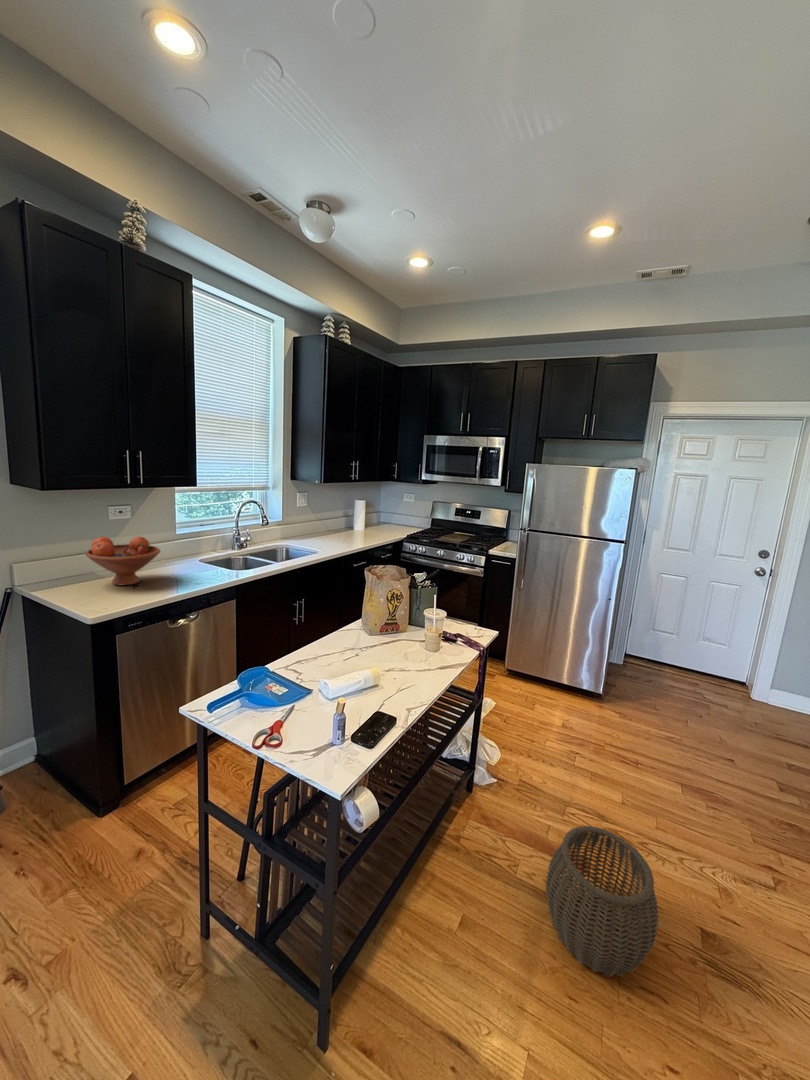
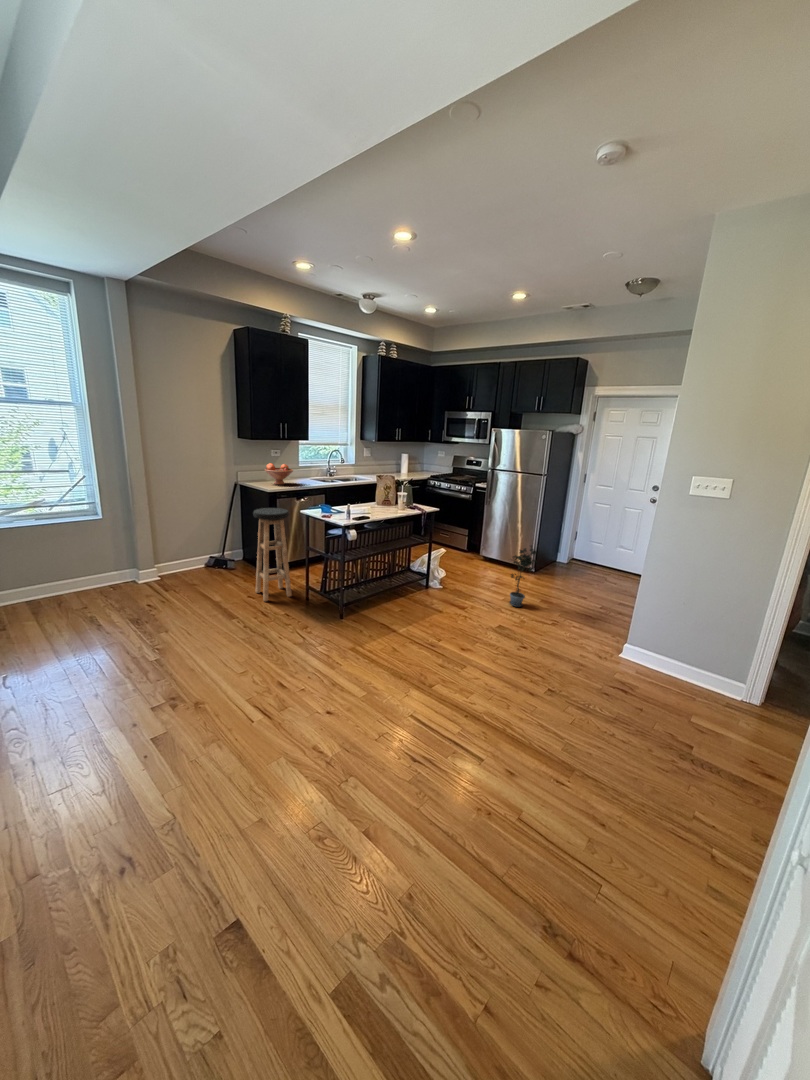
bar stool: none [17,679,155,987] -> present [253,508,292,601]
potted plant: none [645,698,728,827] -> present [510,546,537,607]
woven basket: present [546,826,659,977] -> none [434,582,475,627]

